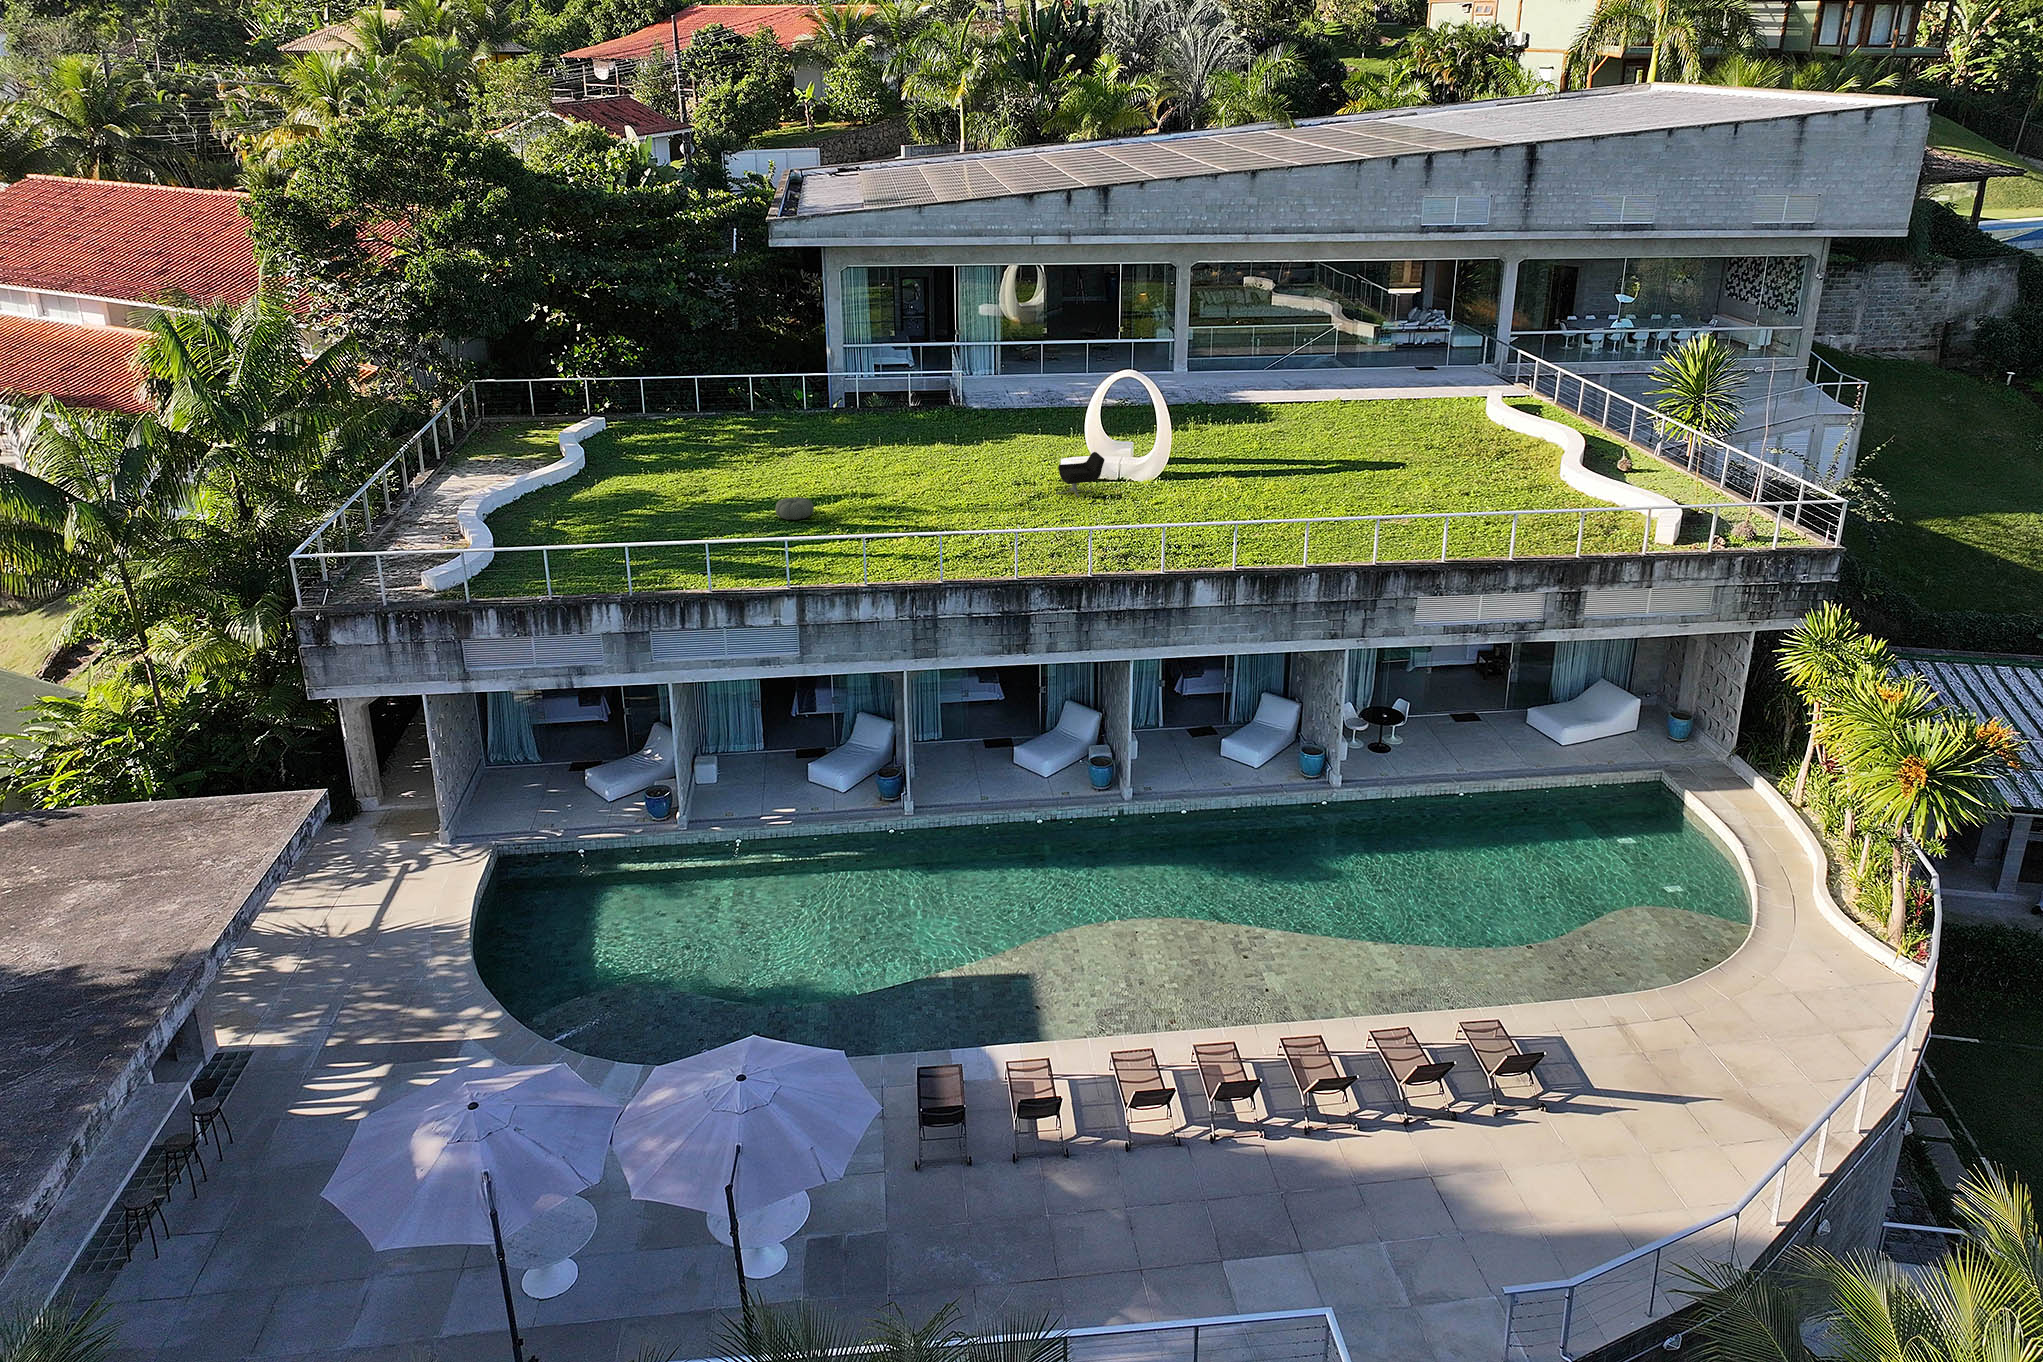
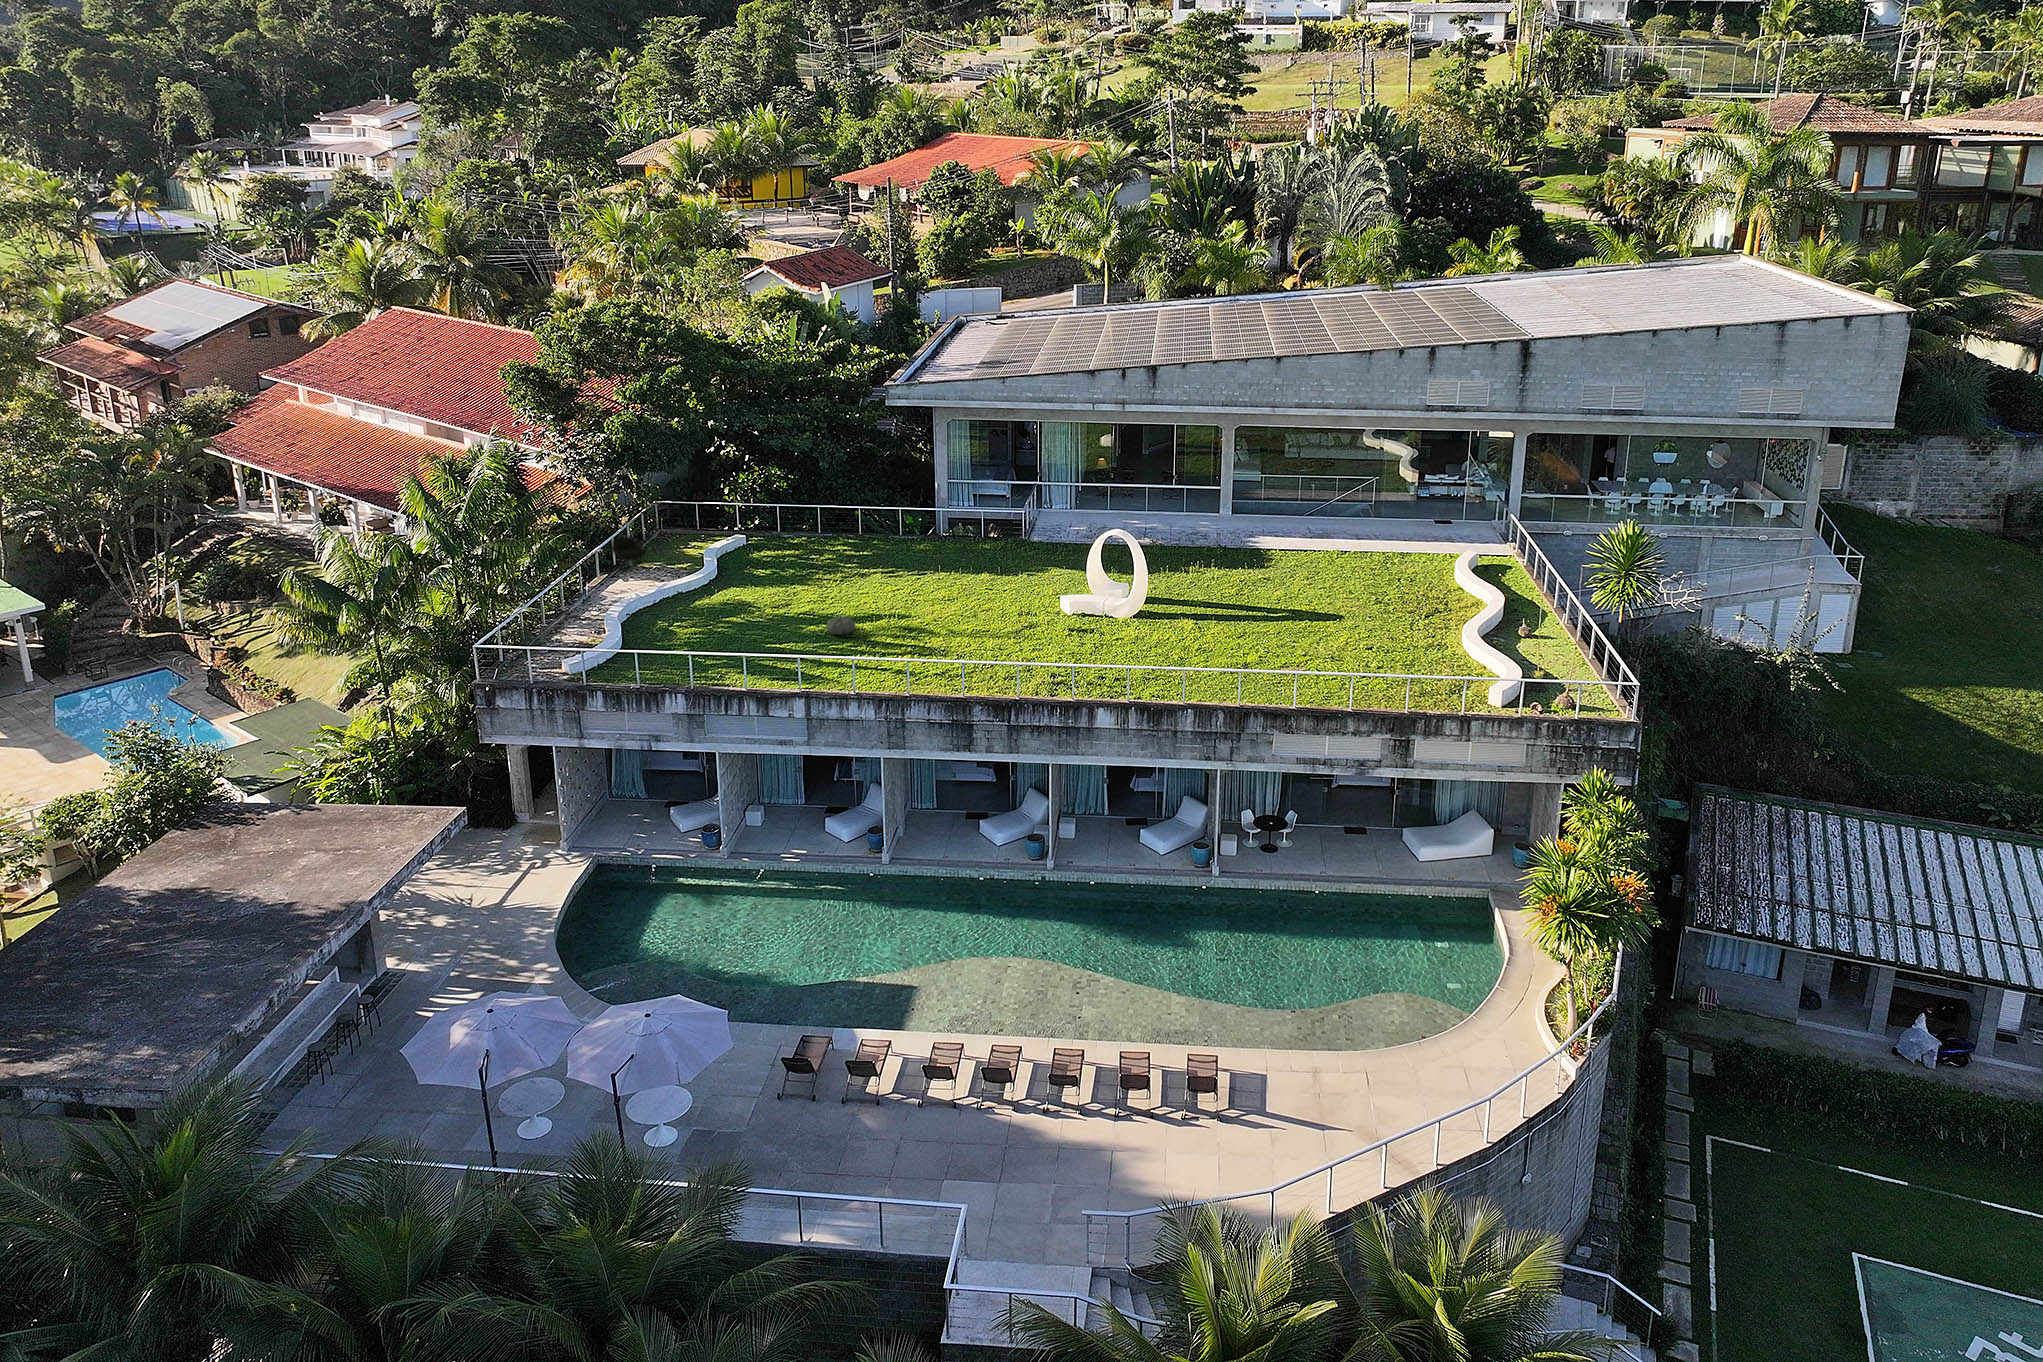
lounge chair: present [1057,452,1104,497] -> present [611,536,646,566]

